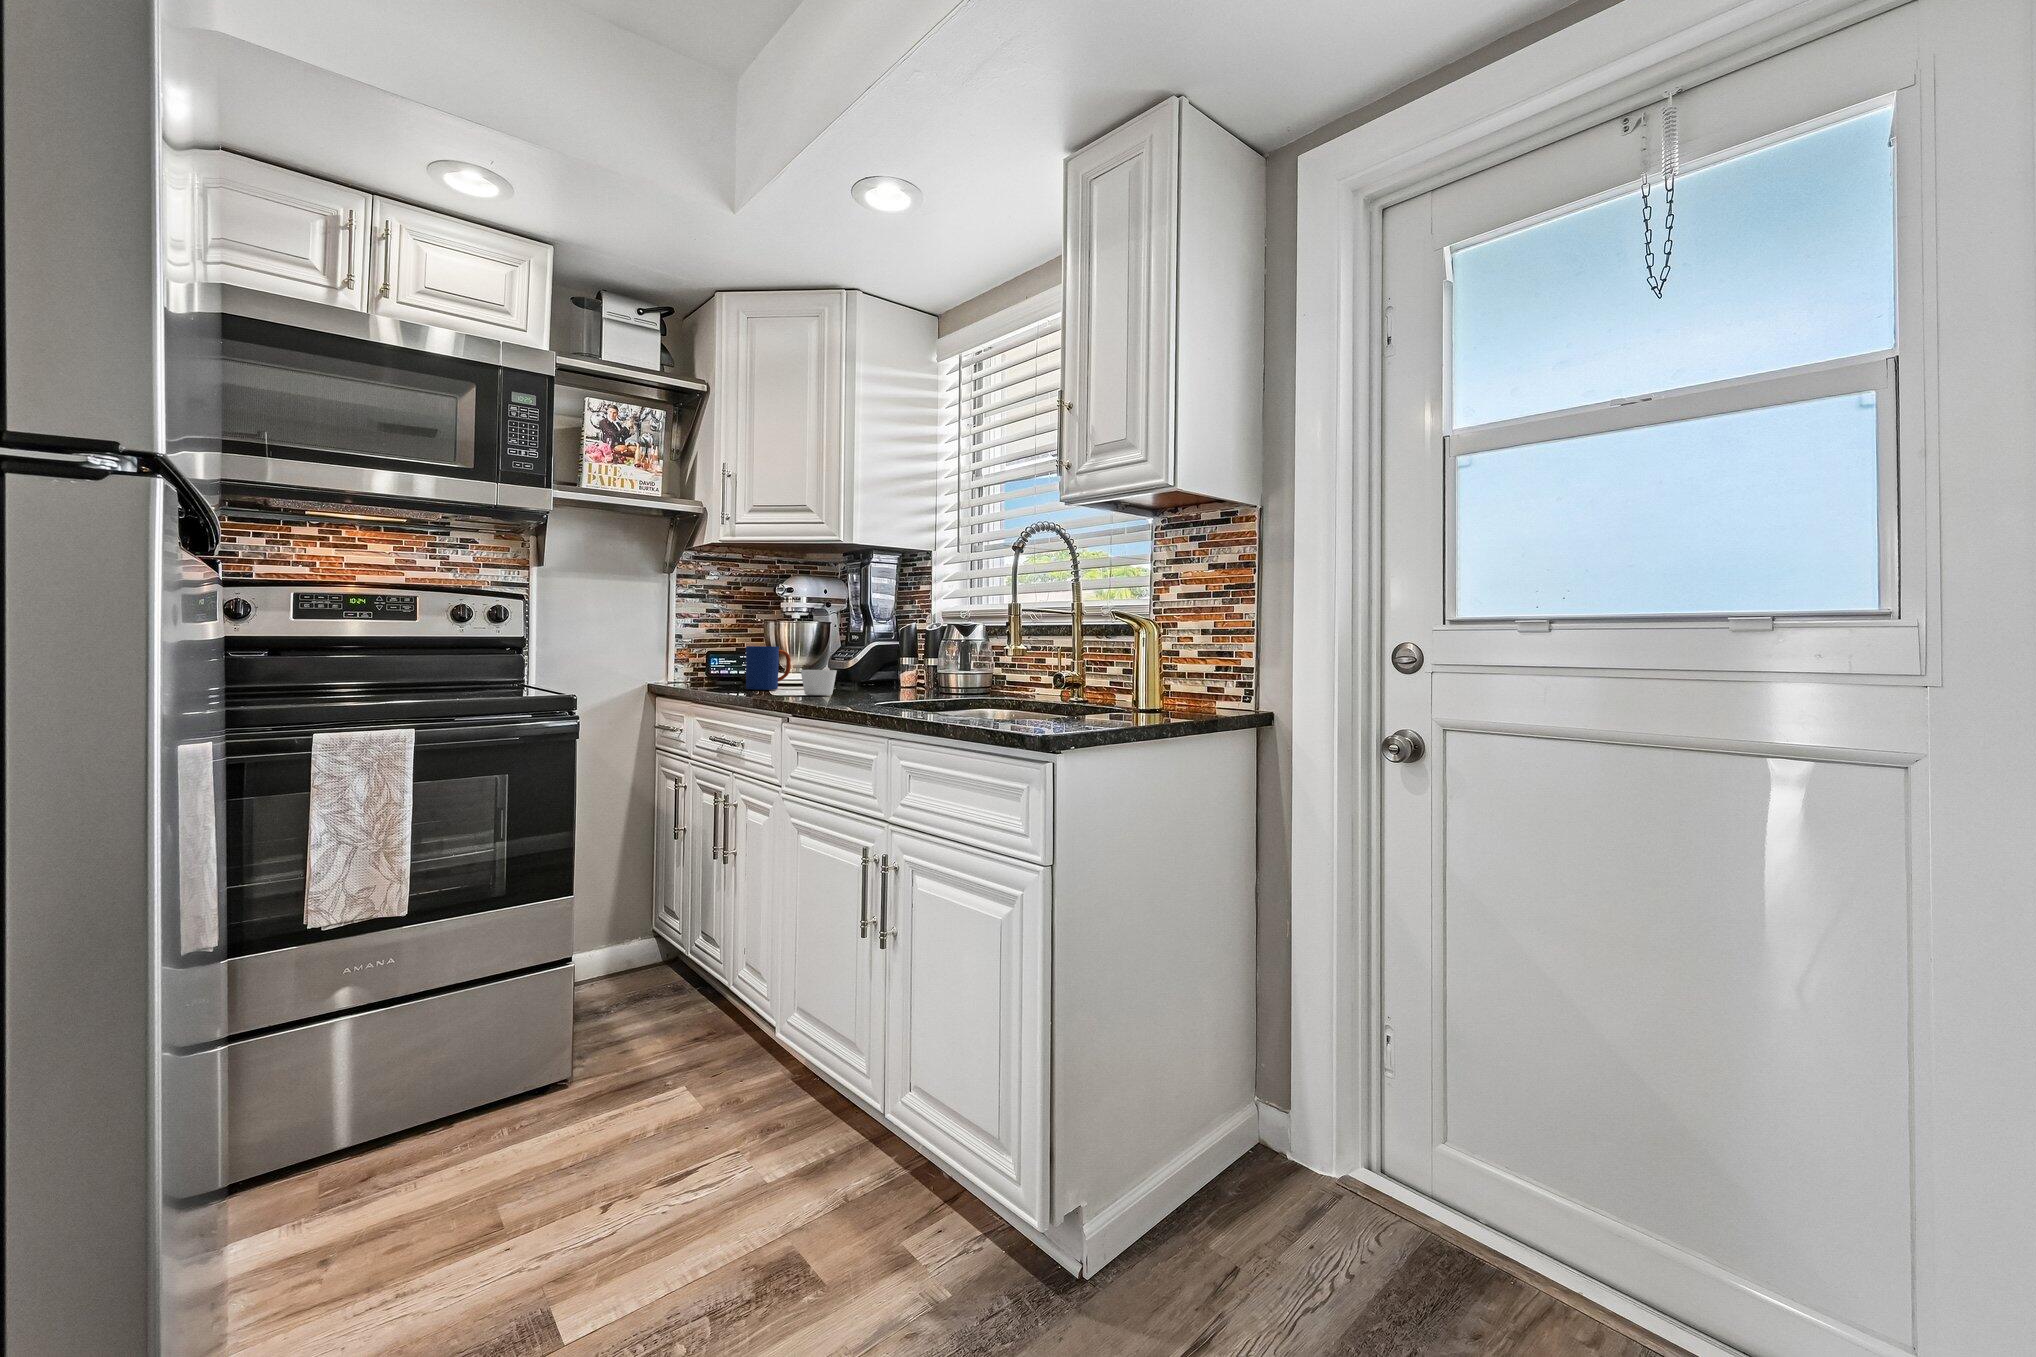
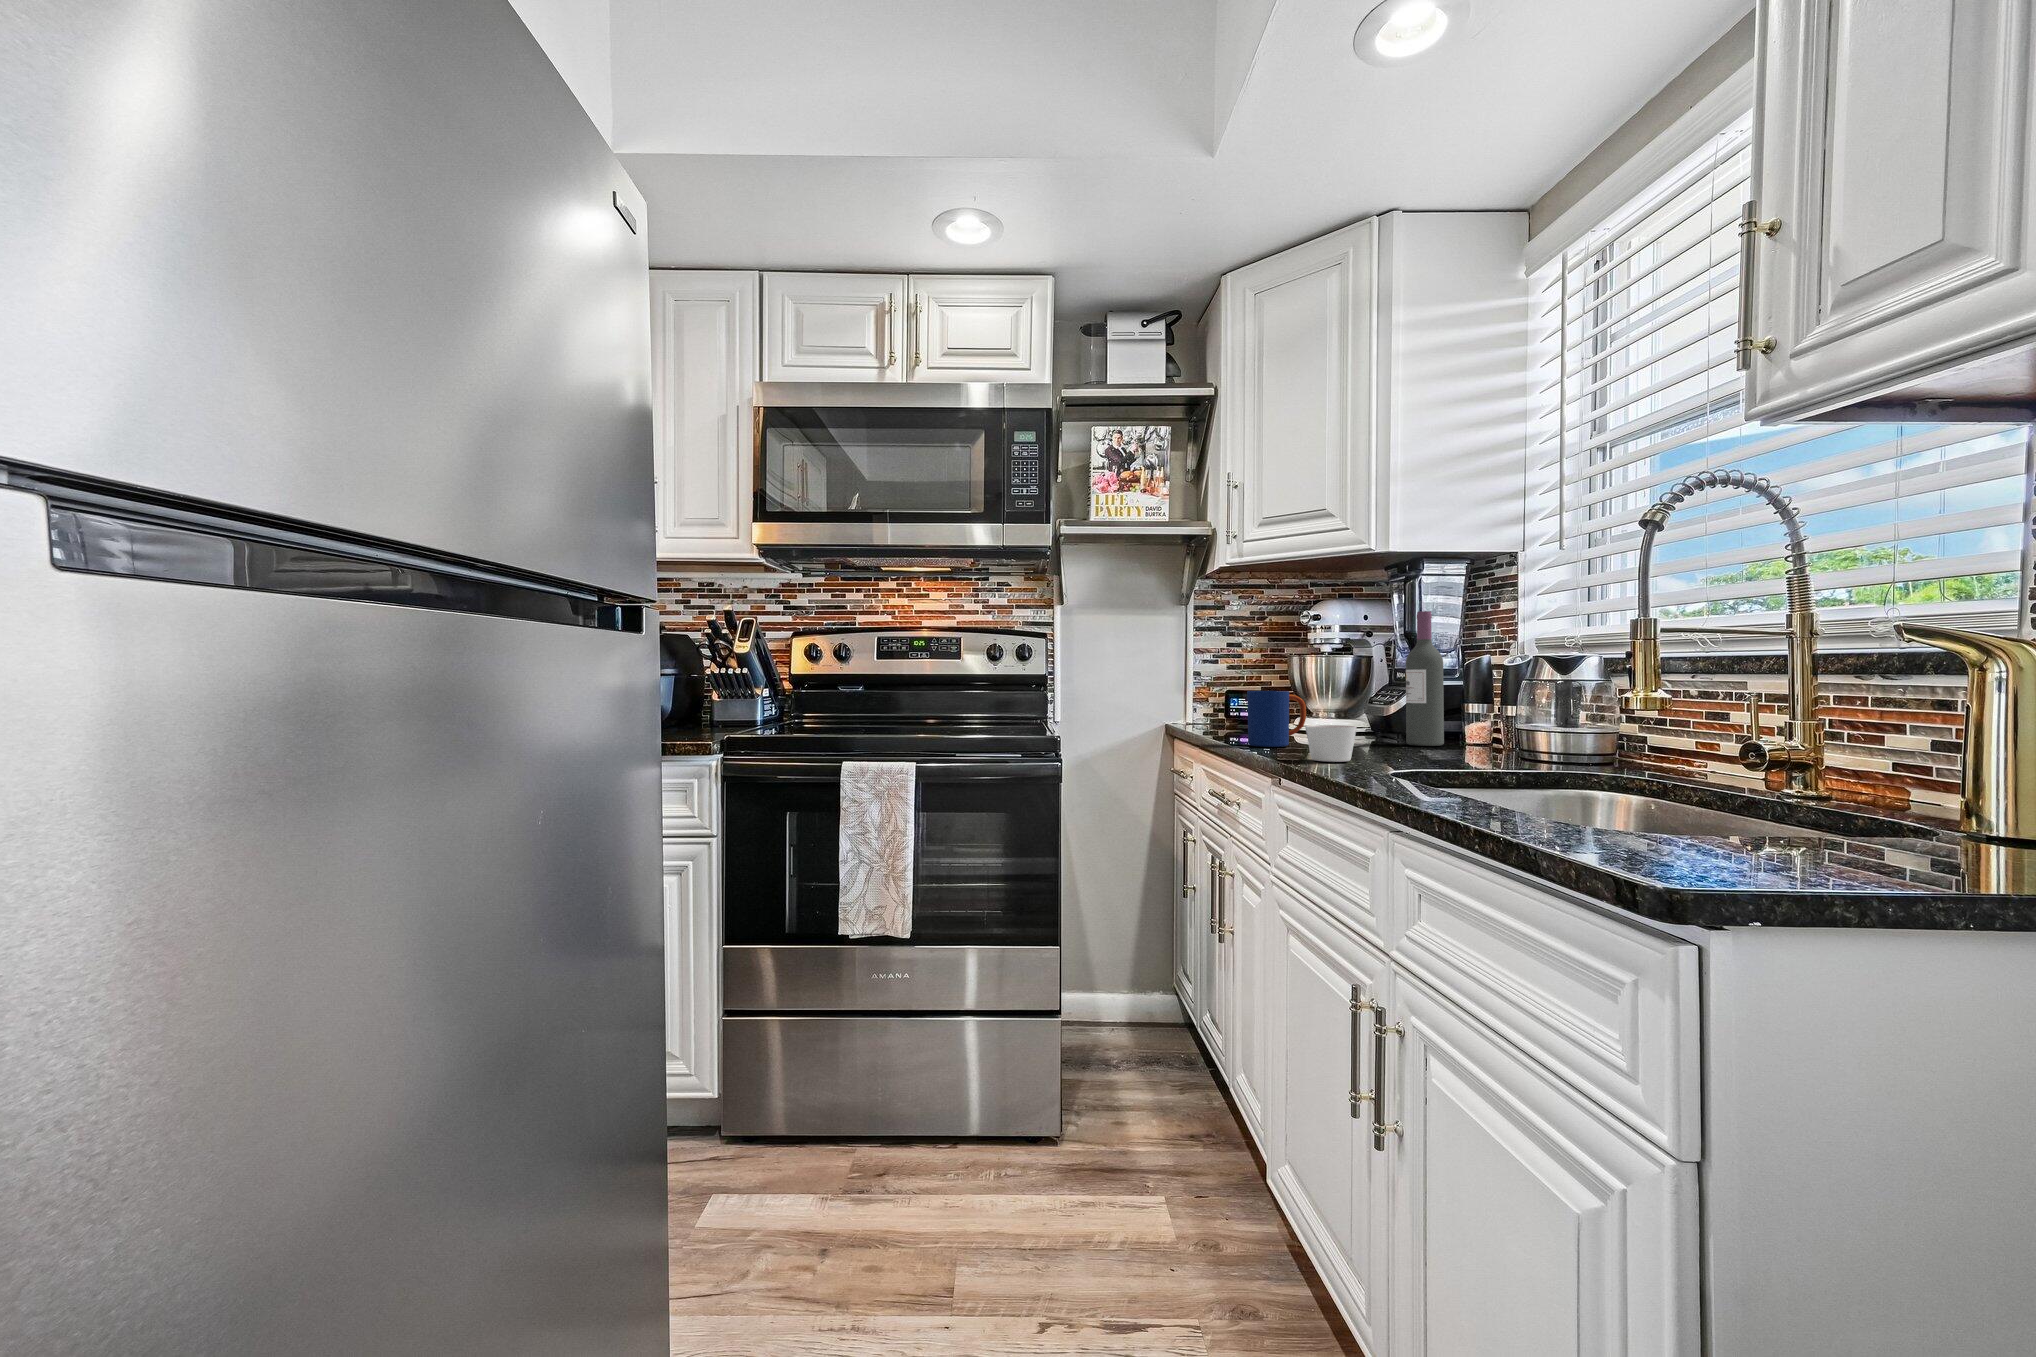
wine bottle: none [860,590,886,690] -> present [1406,611,1444,746]

